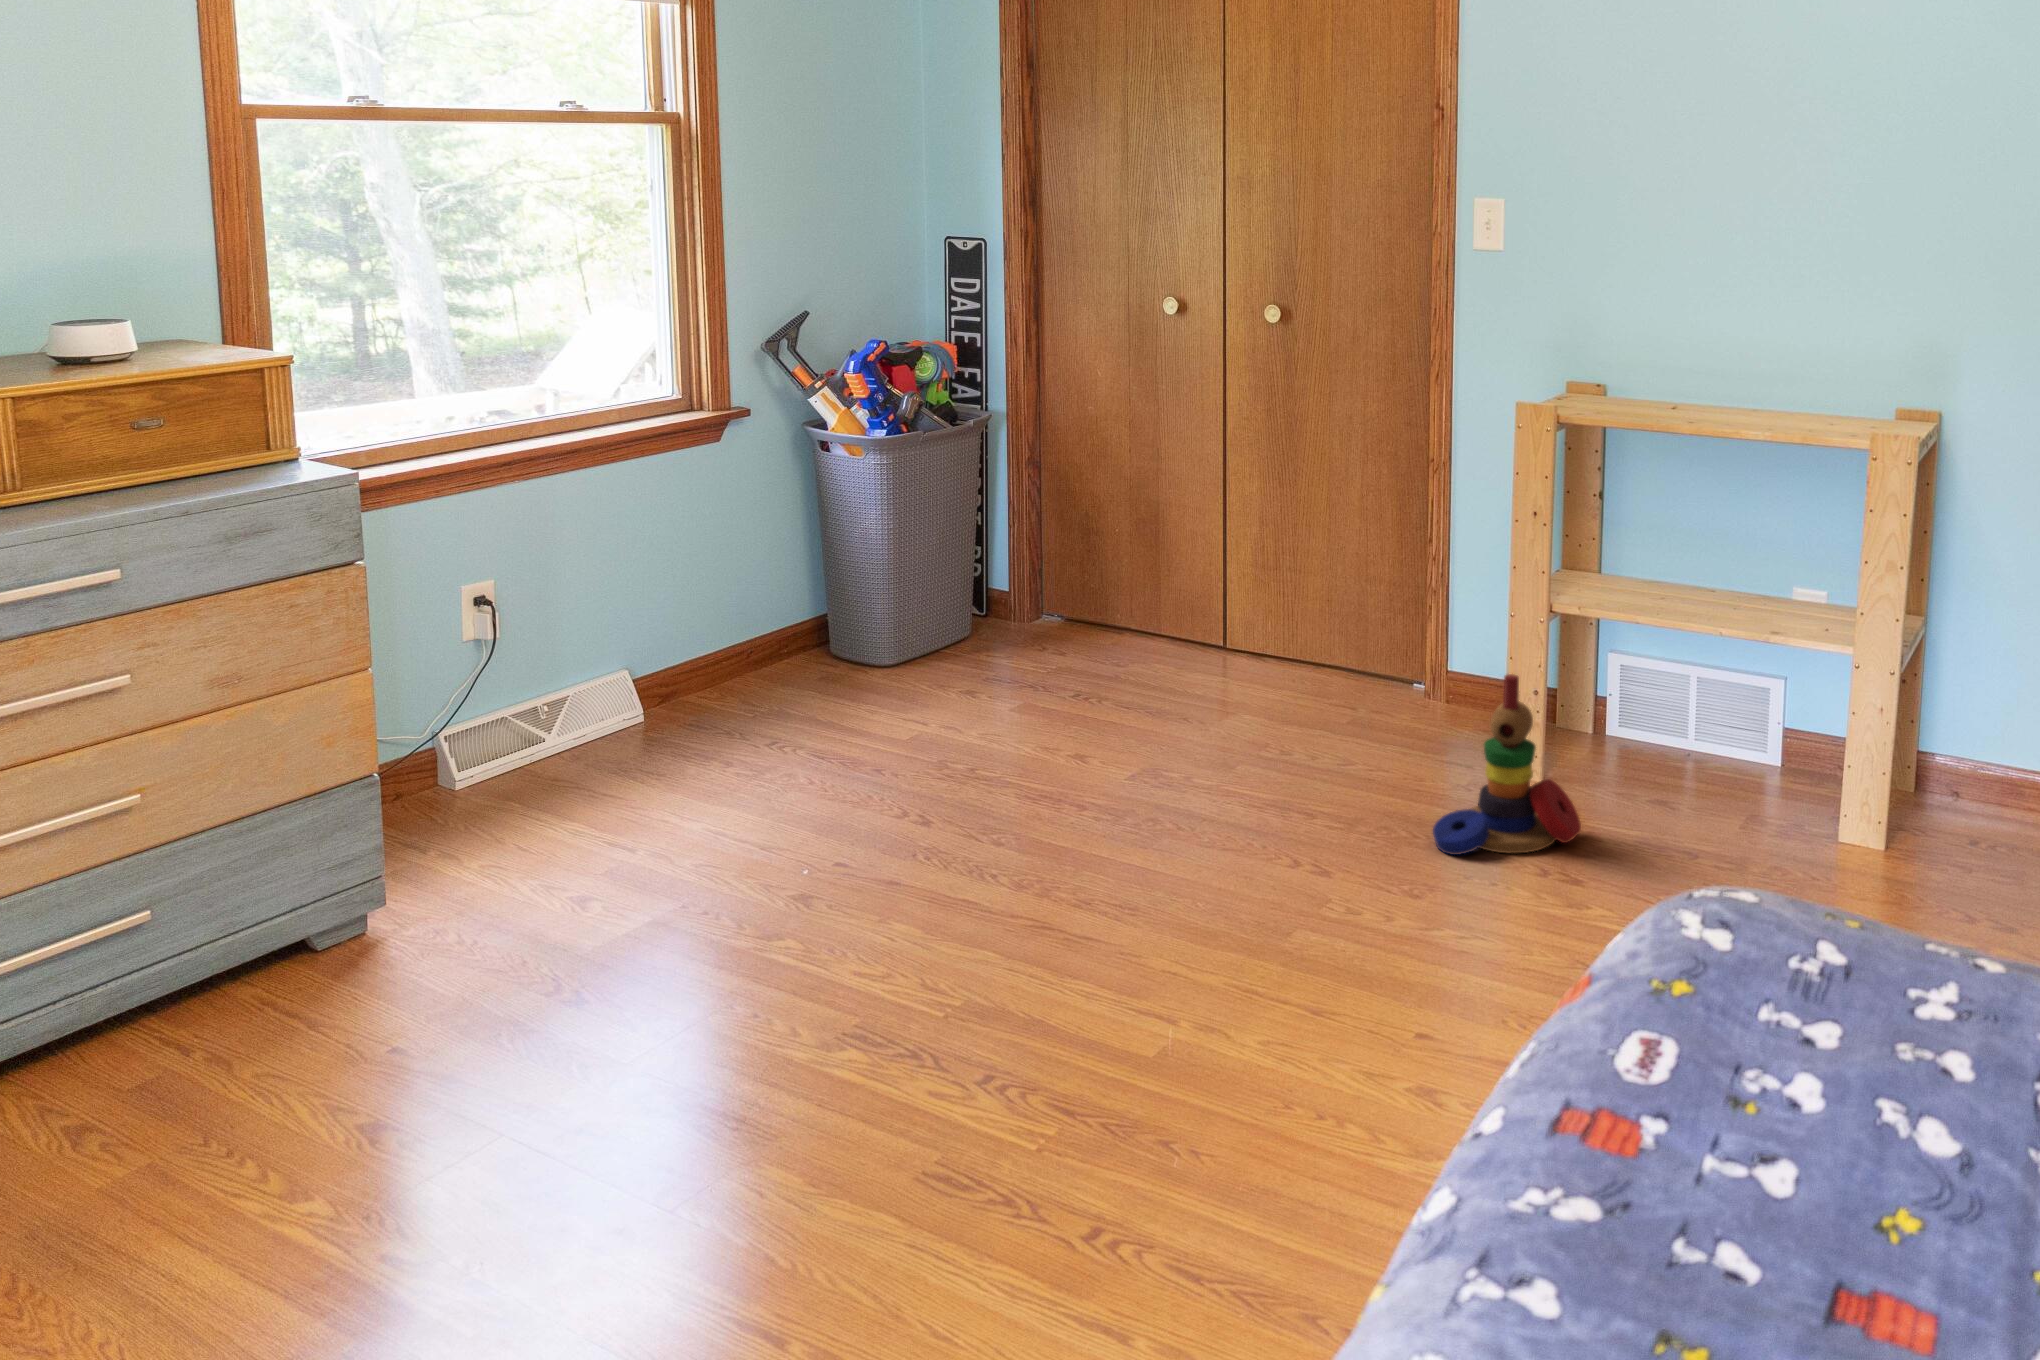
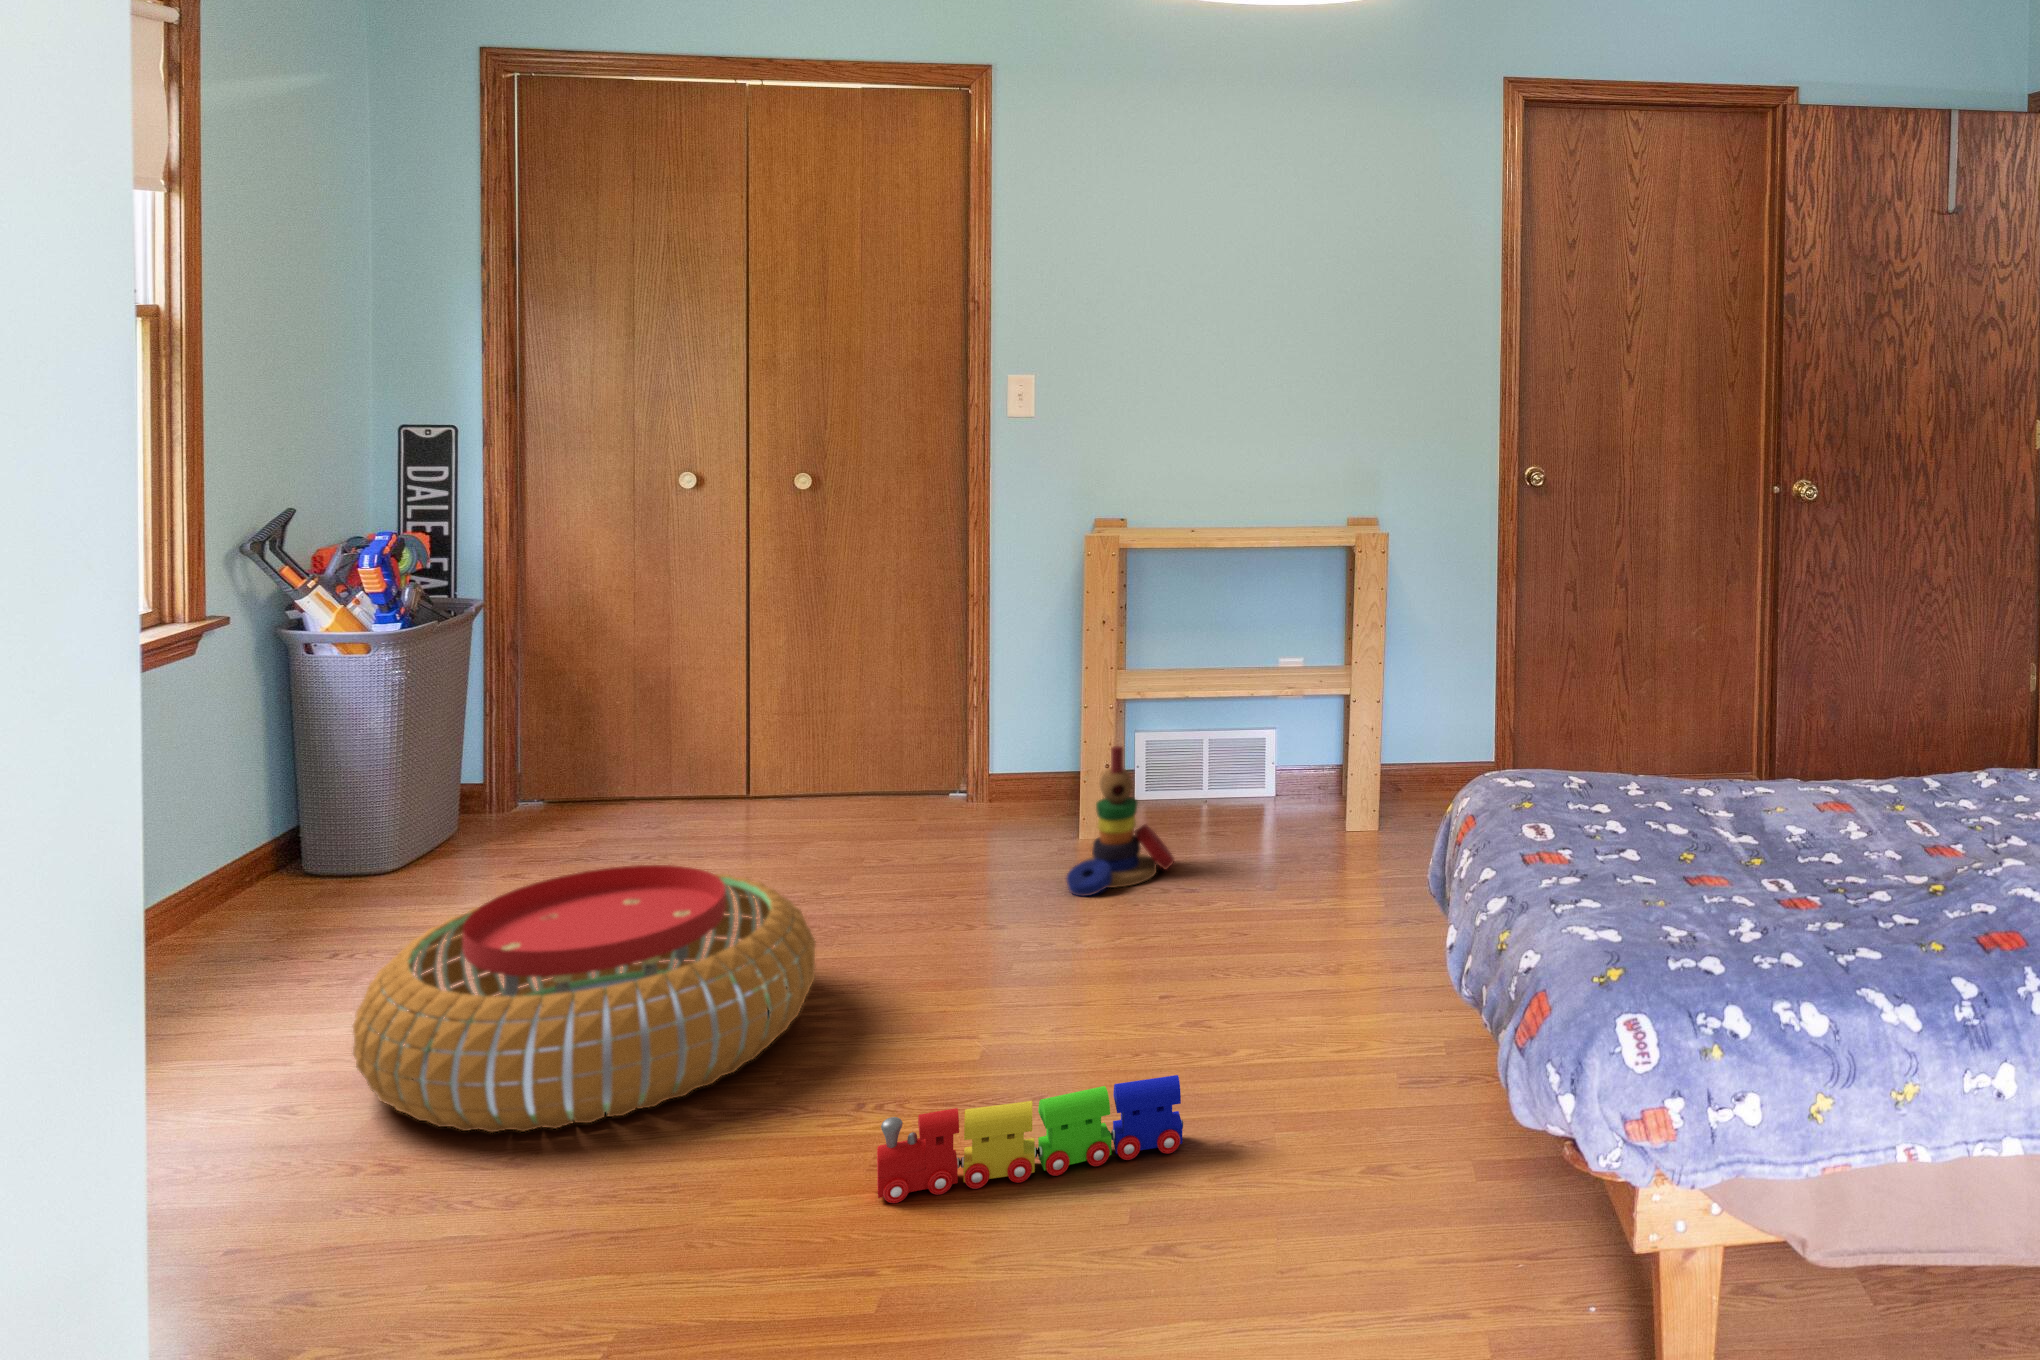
pouf: none [621,714,1072,991] -> present [353,865,815,1133]
toy train: none [896,1102,1267,1267] -> present [877,1075,1183,1203]

